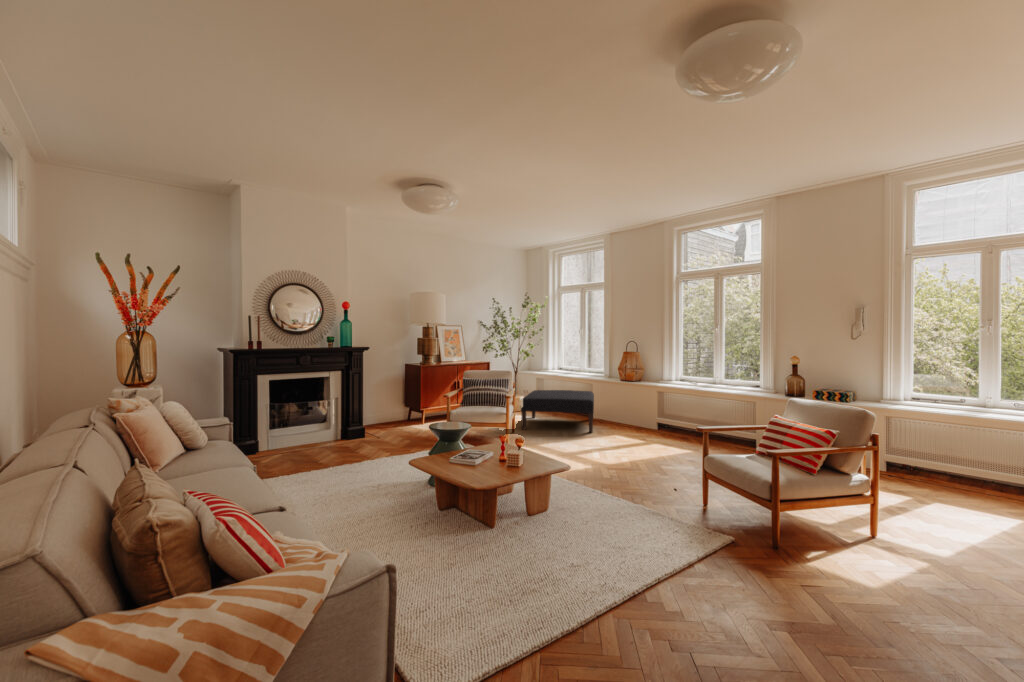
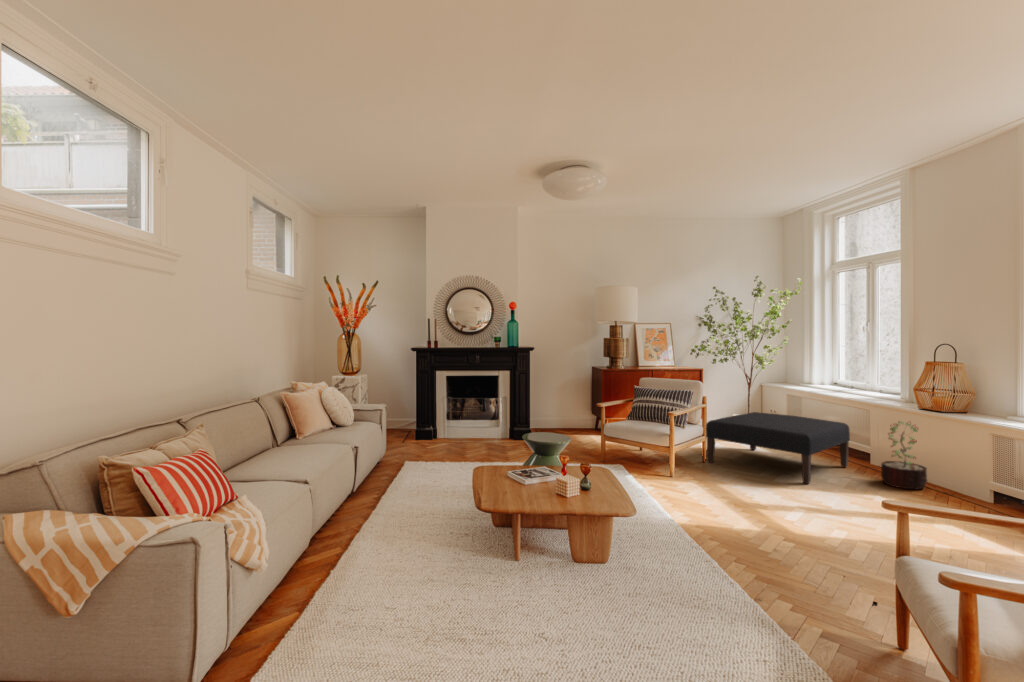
decorative plant: none [618,386,640,426] -> present [881,422,928,489]

